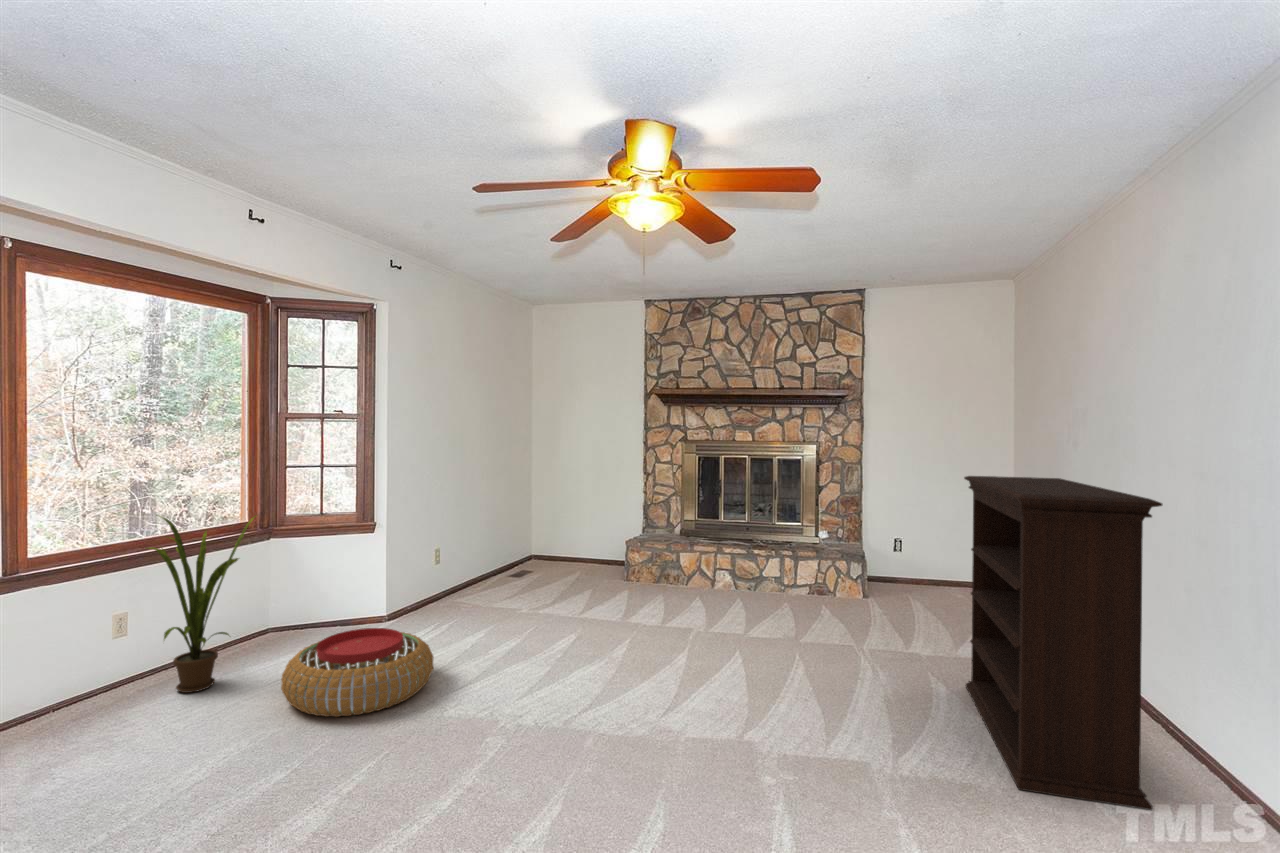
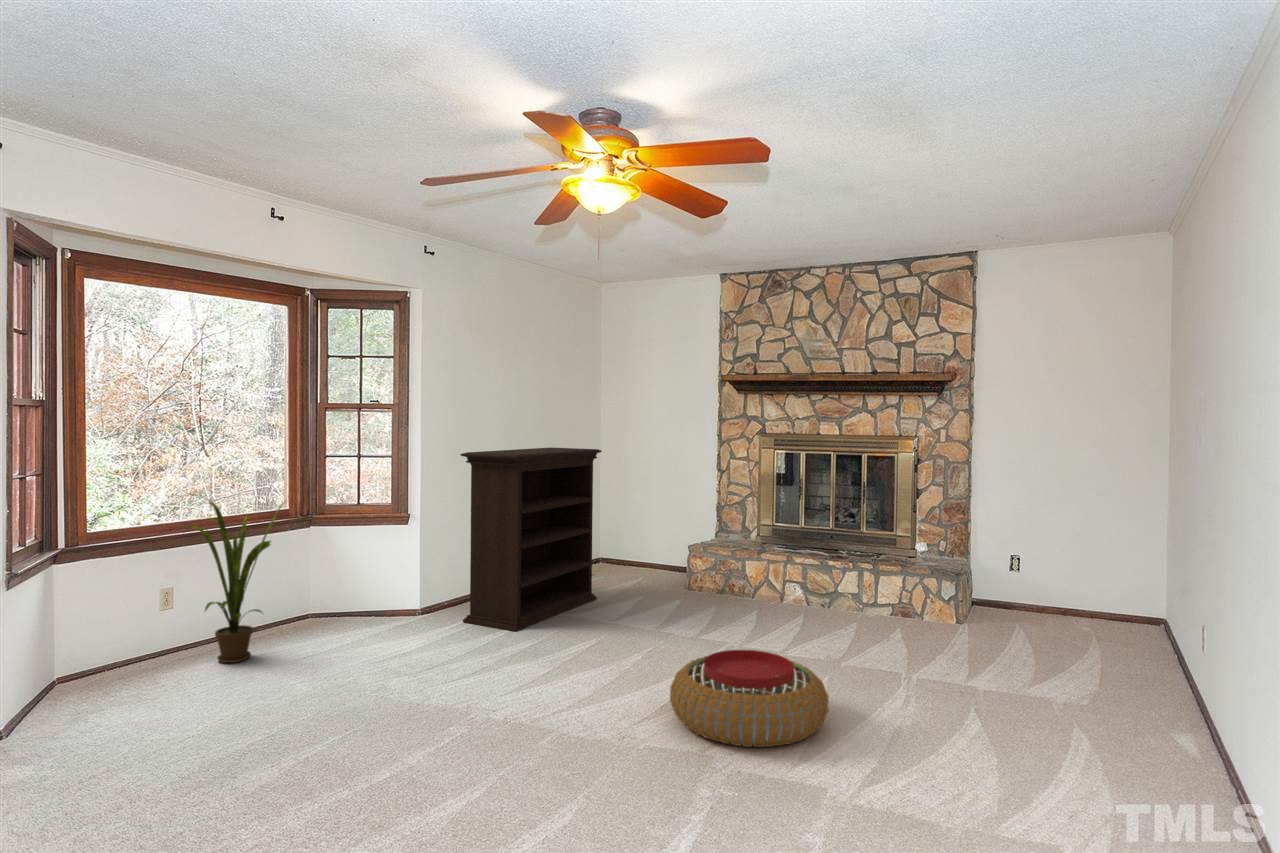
bookshelf: present [964,476,1163,810] -> present [461,448,602,631]
pouf: present [281,628,434,717] -> present [670,650,829,747]

